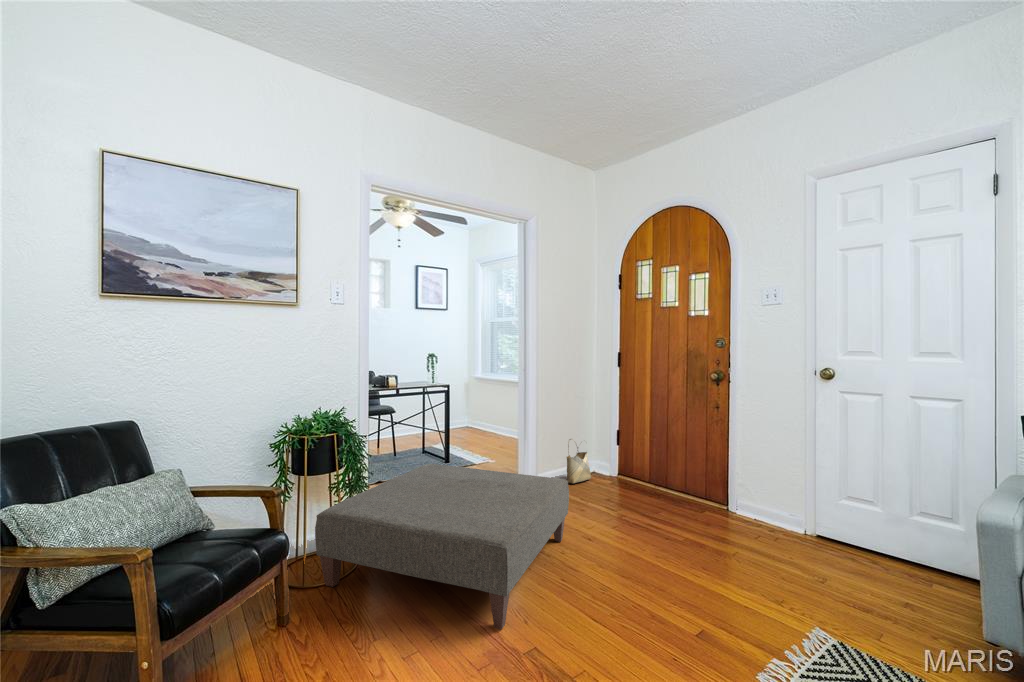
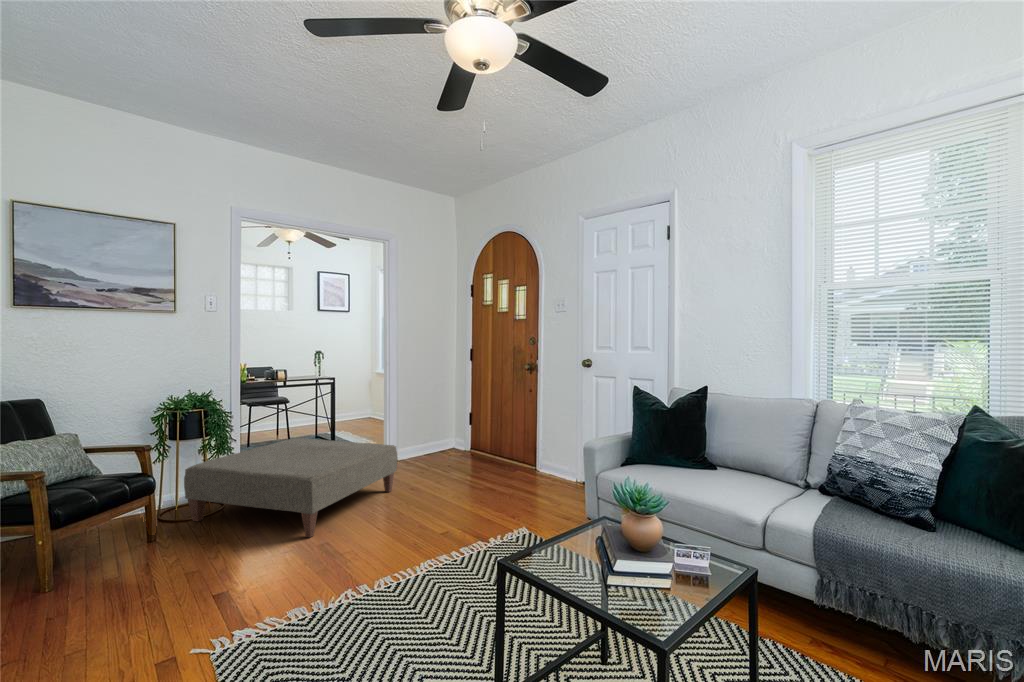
woven basket: present [567,439,591,483] -> none [424,420,447,456]

